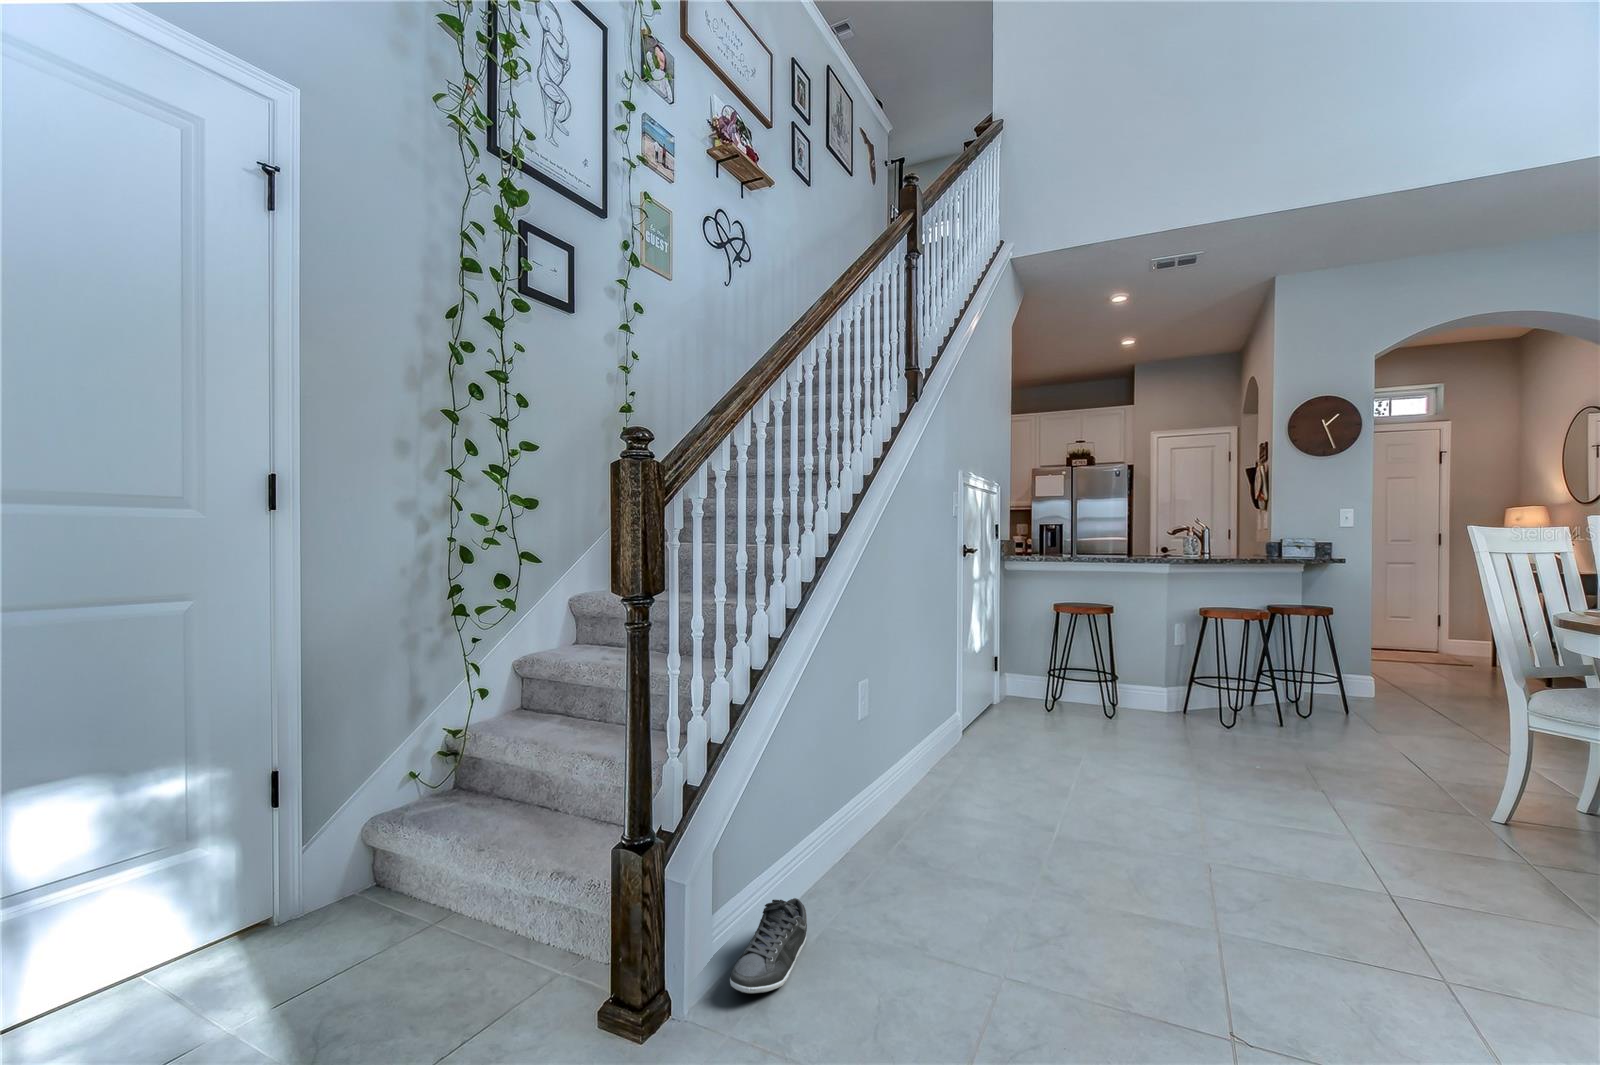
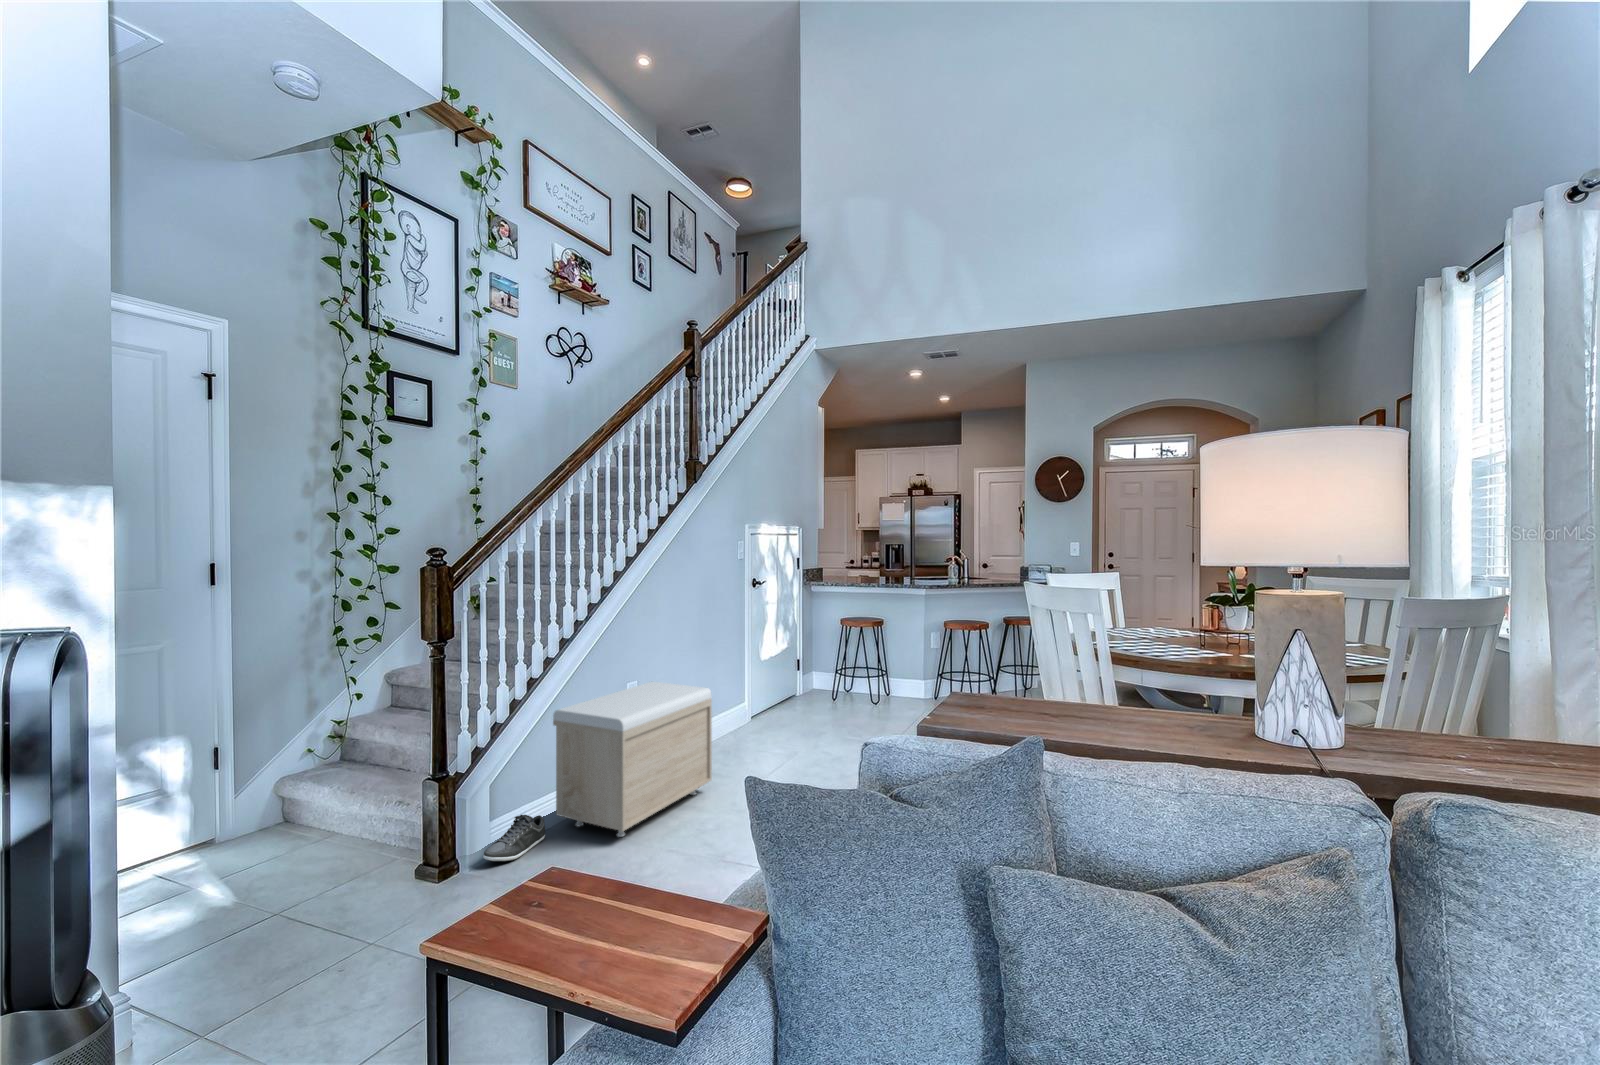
storage bench: none [805,677,1013,940] -> present [553,682,712,837]

